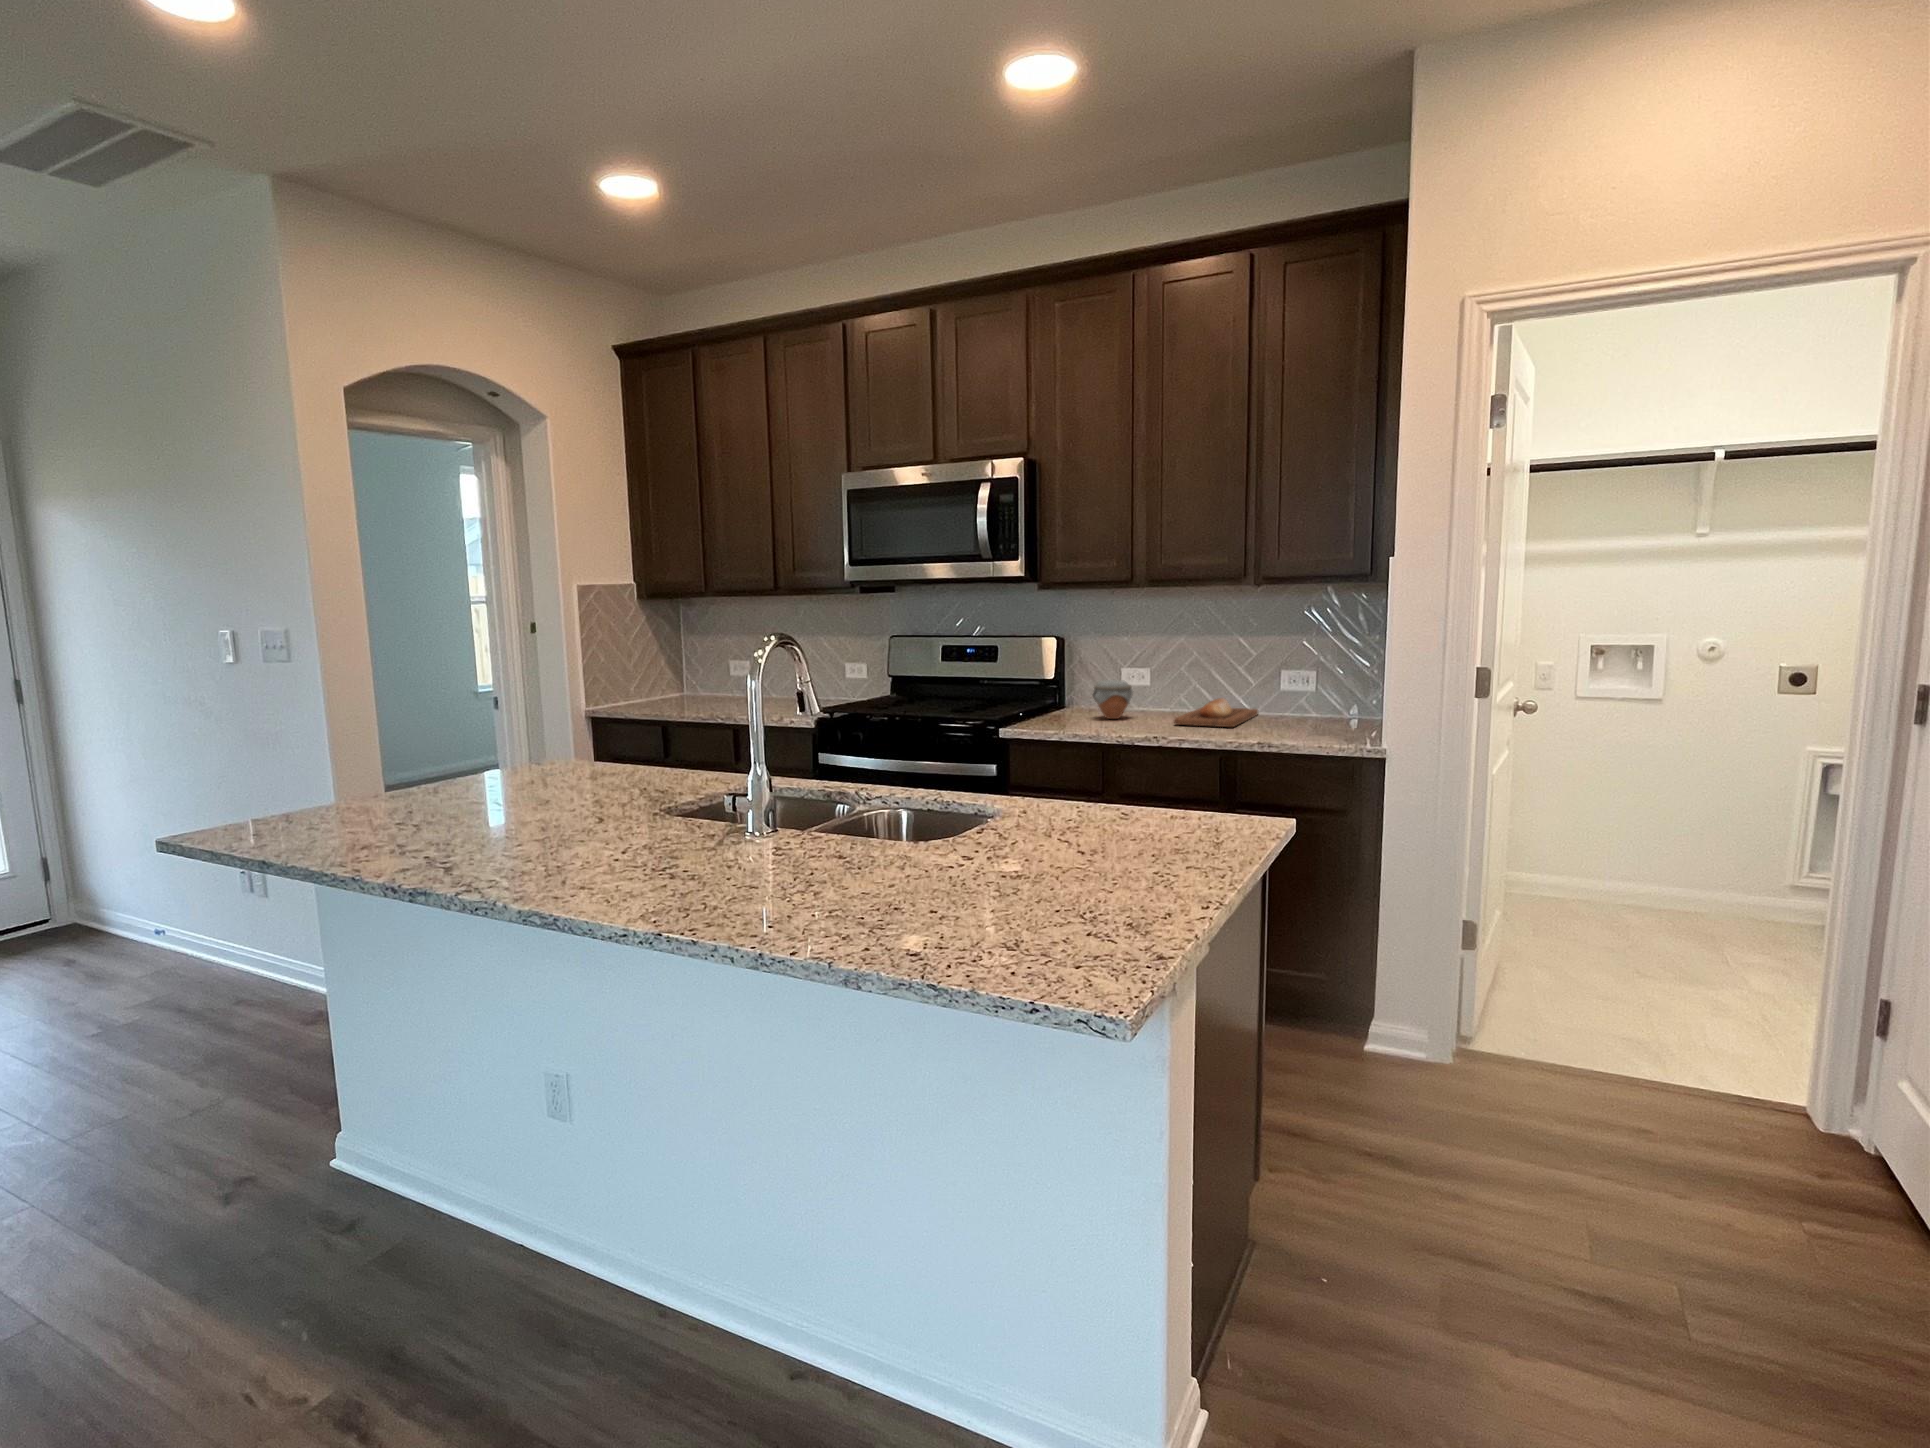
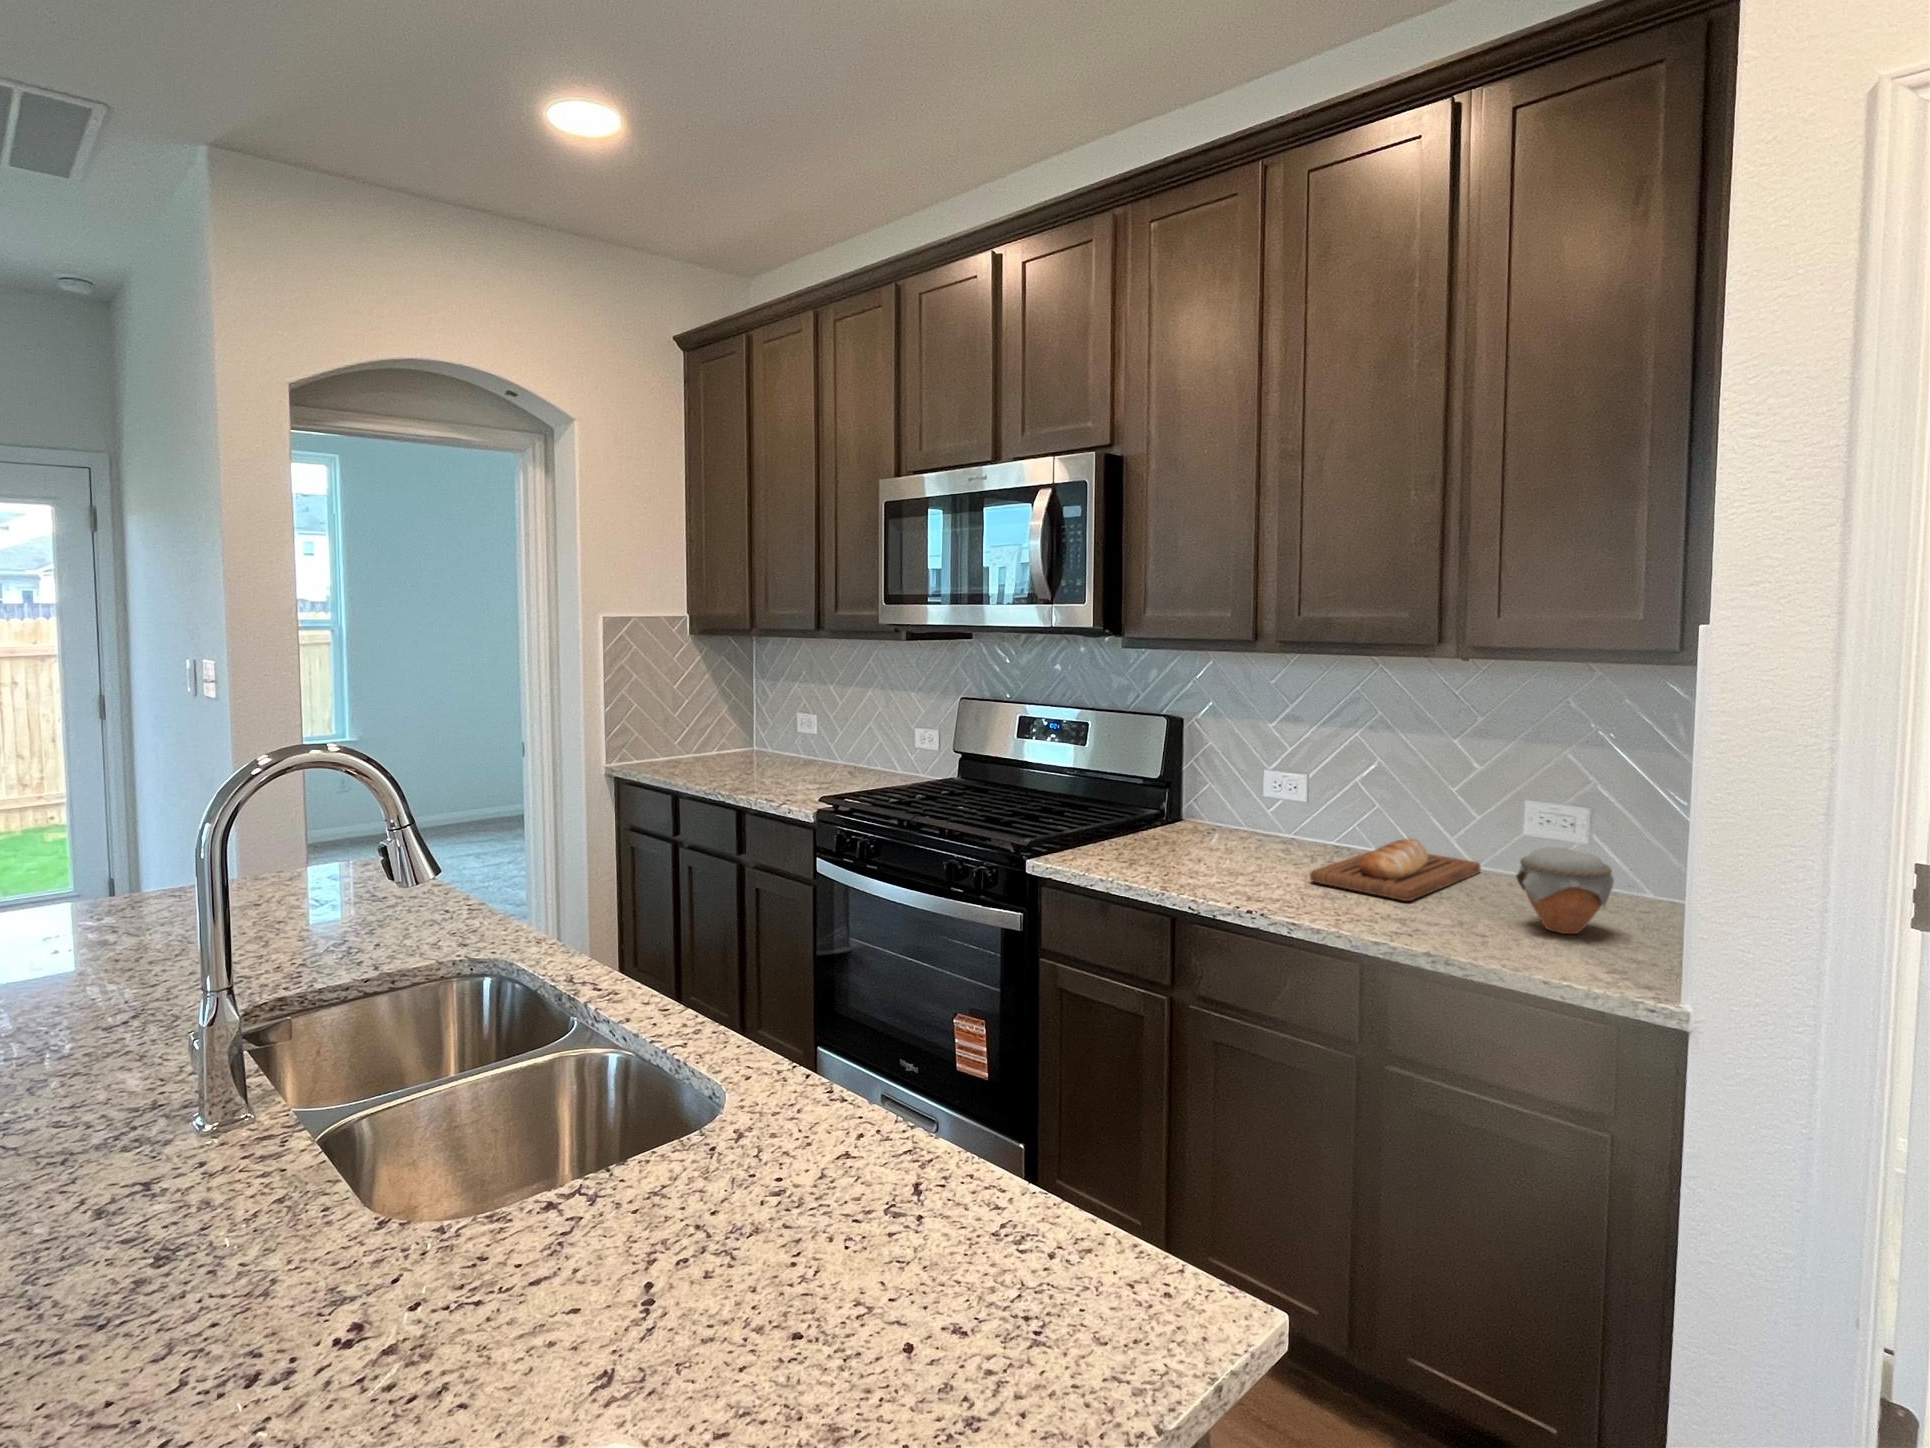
jar: present [1093,680,1133,719] -> present [1516,847,1614,934]

